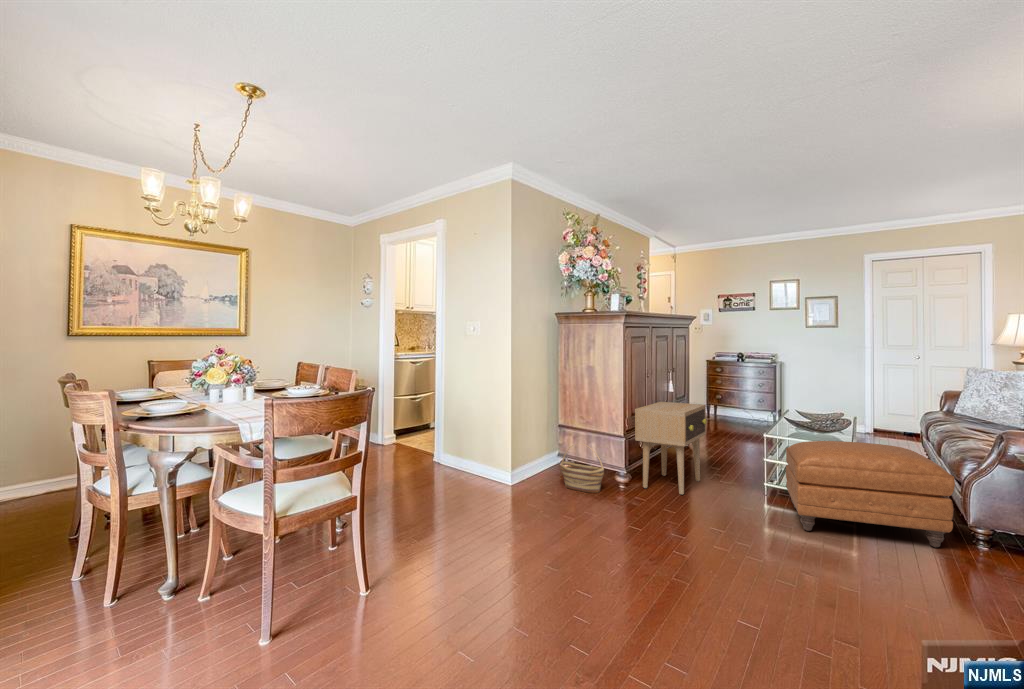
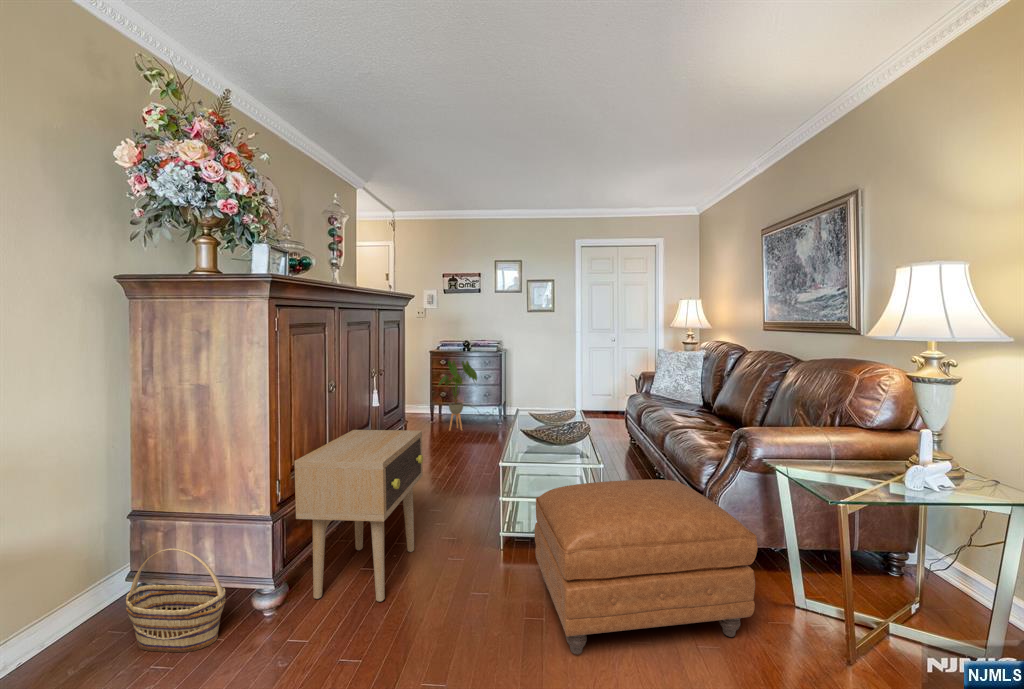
house plant: none [714,368,751,428] -> present [439,361,477,430]

